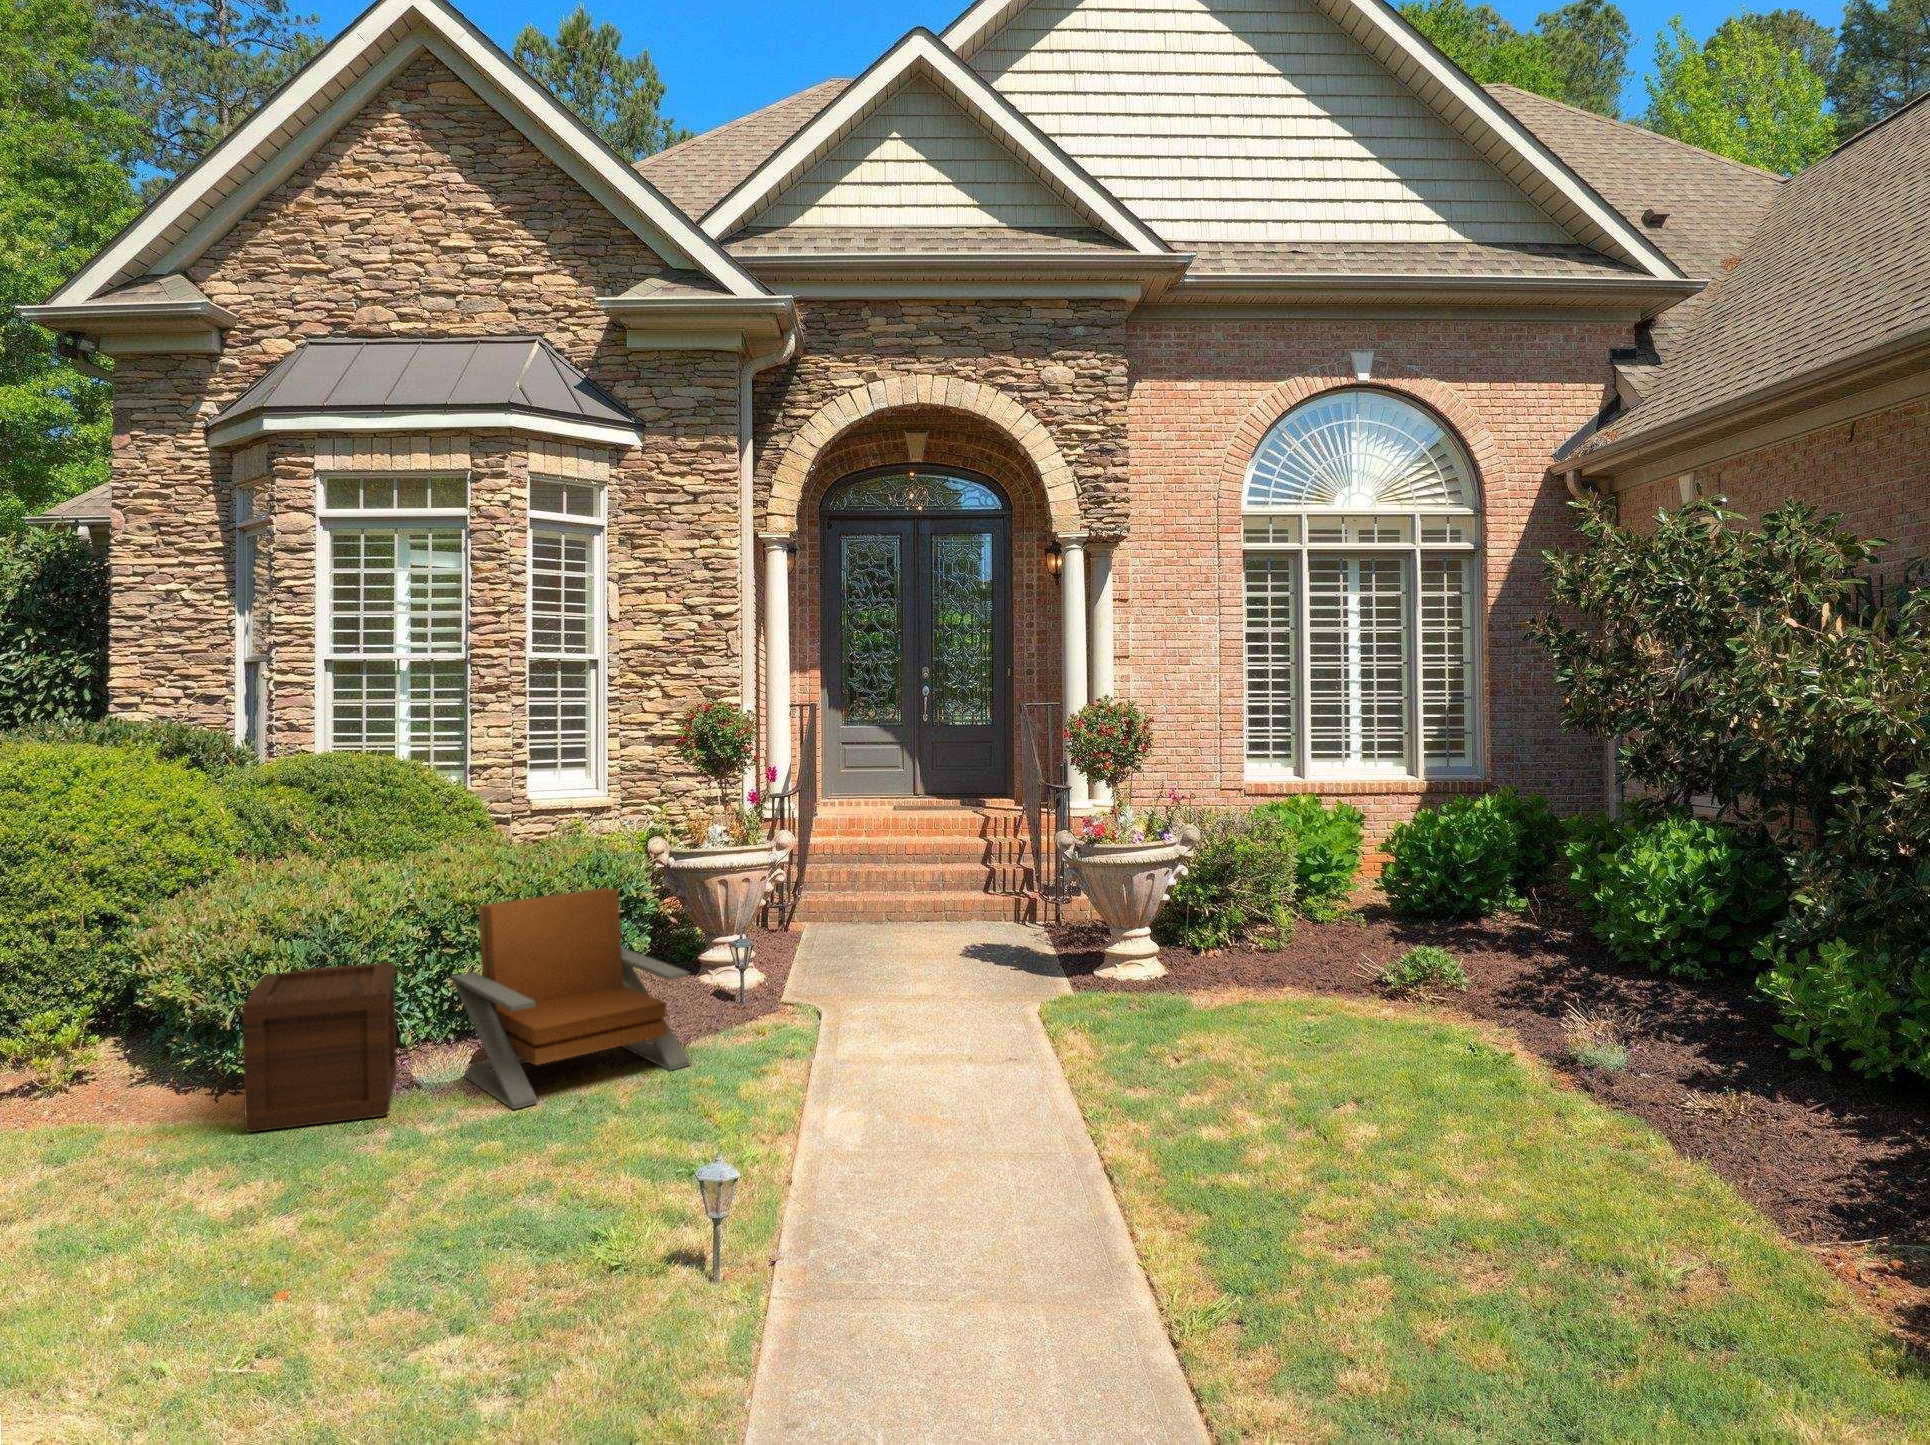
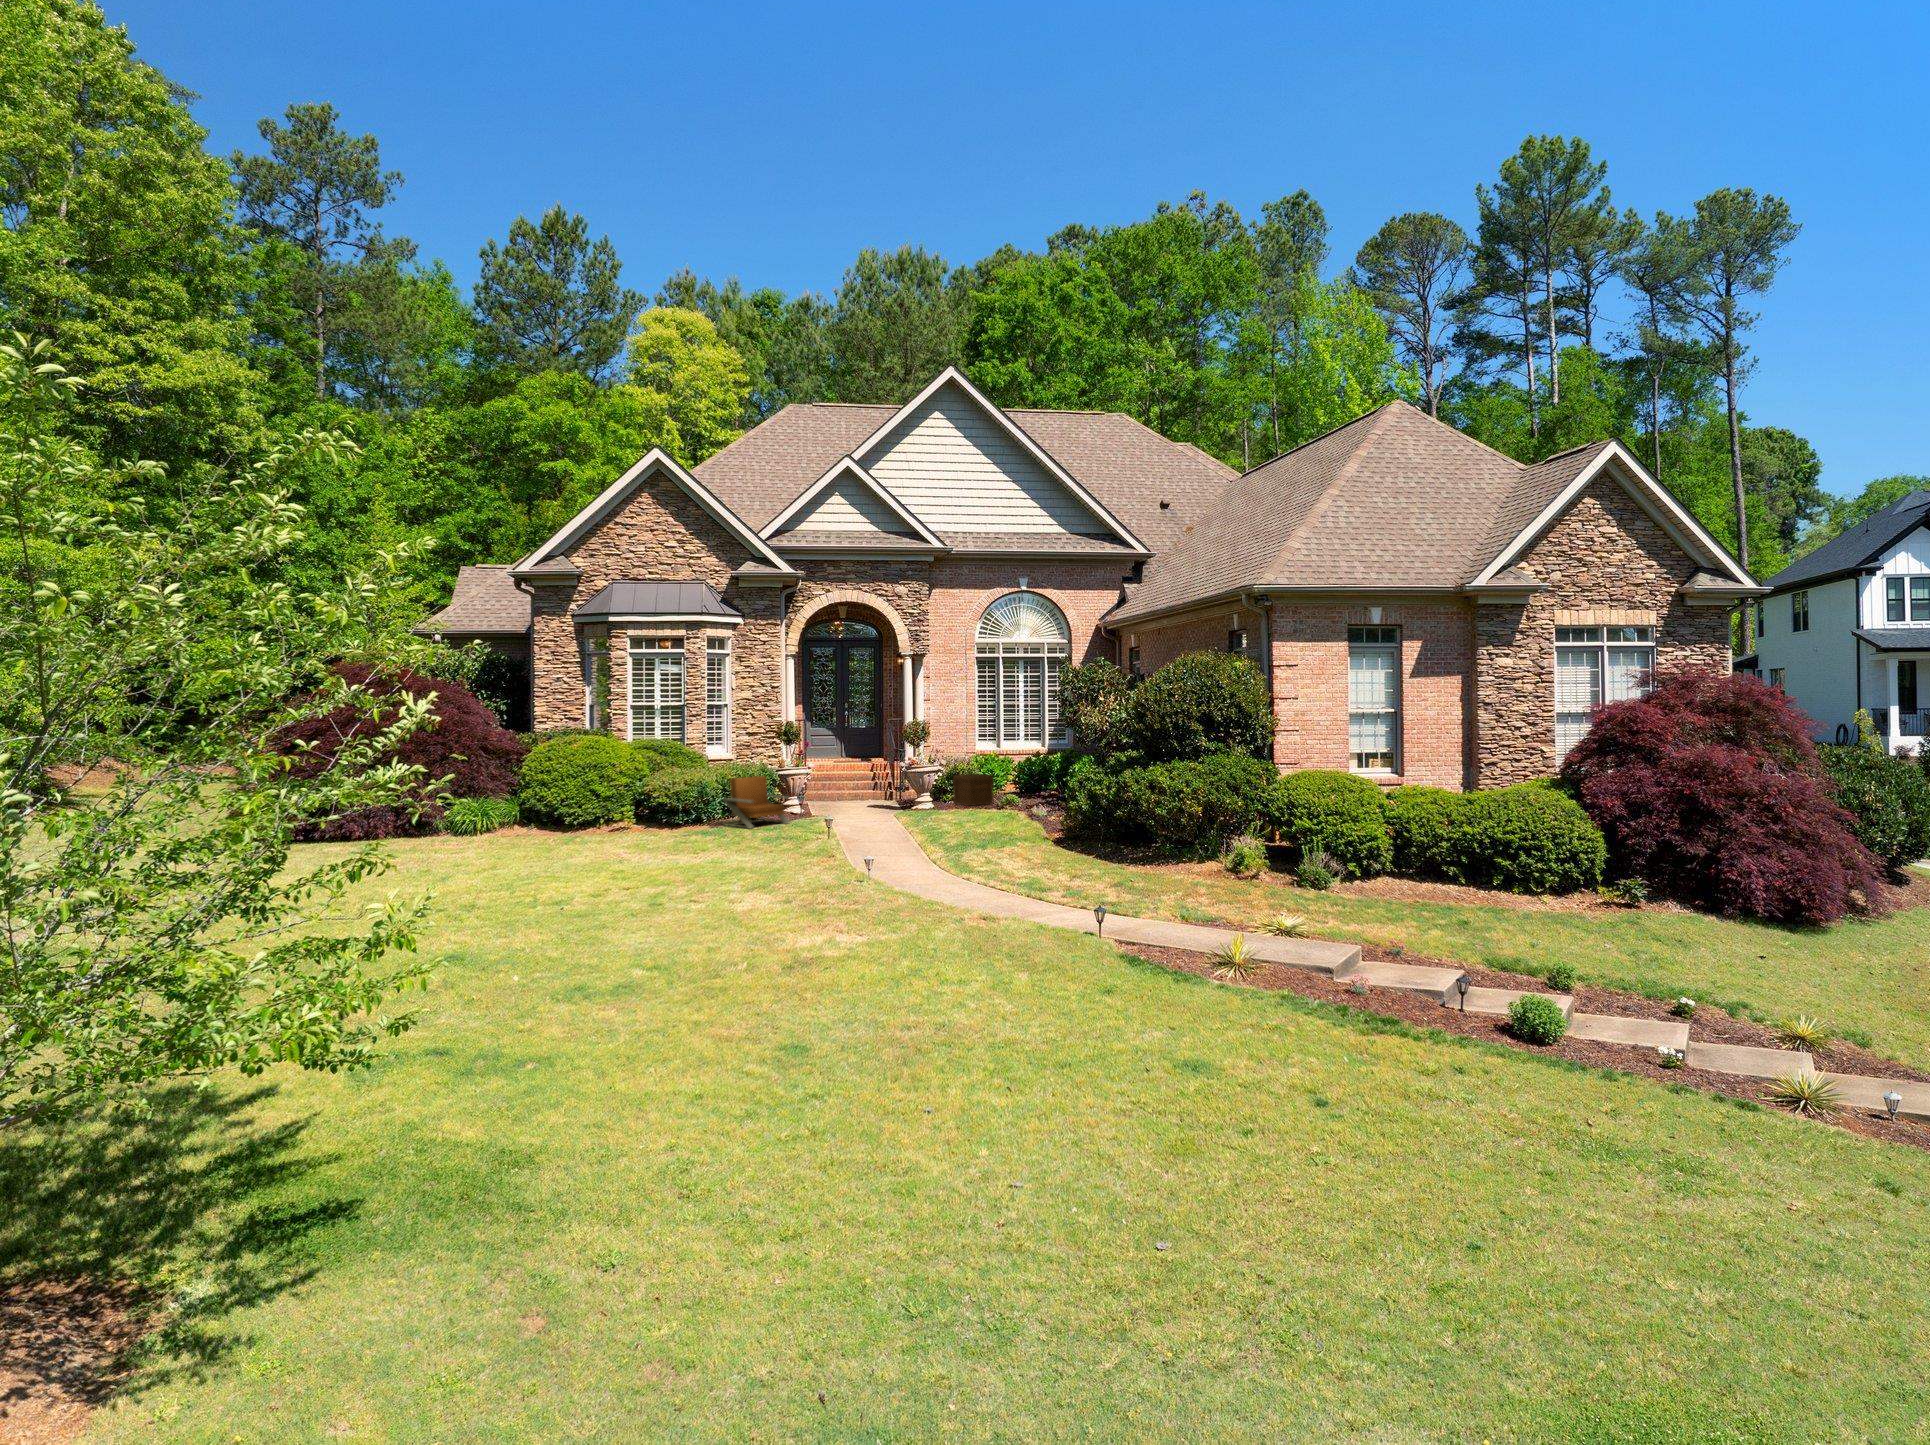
wooden crate: present [242,962,397,1132] -> present [953,774,994,806]

